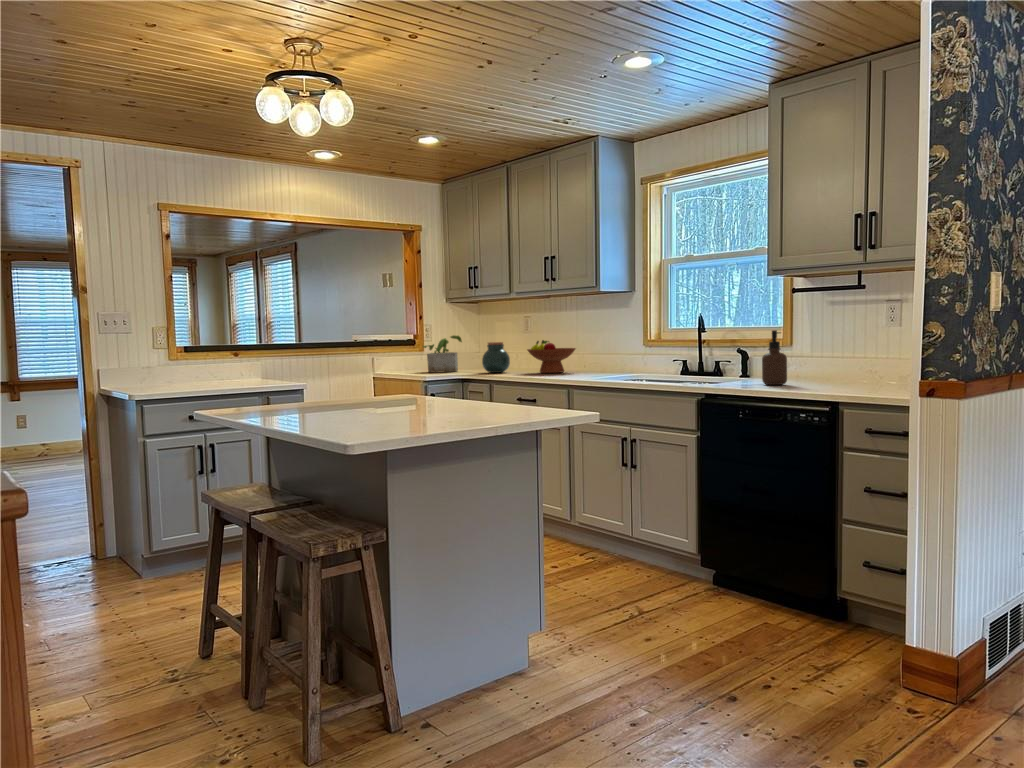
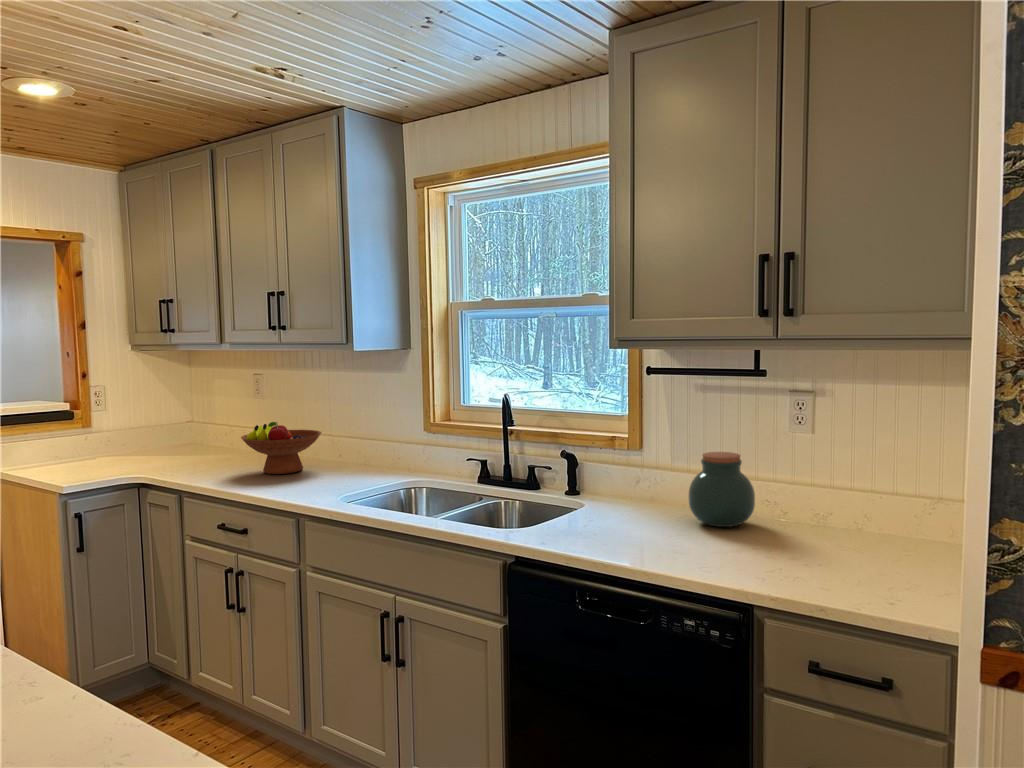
soap dispenser: present [762,330,787,385] -> none [608,444,649,539]
potted plant: present [423,336,462,372] -> none [78,408,146,470]
jar: present [482,342,510,373] -> present [688,452,755,527]

